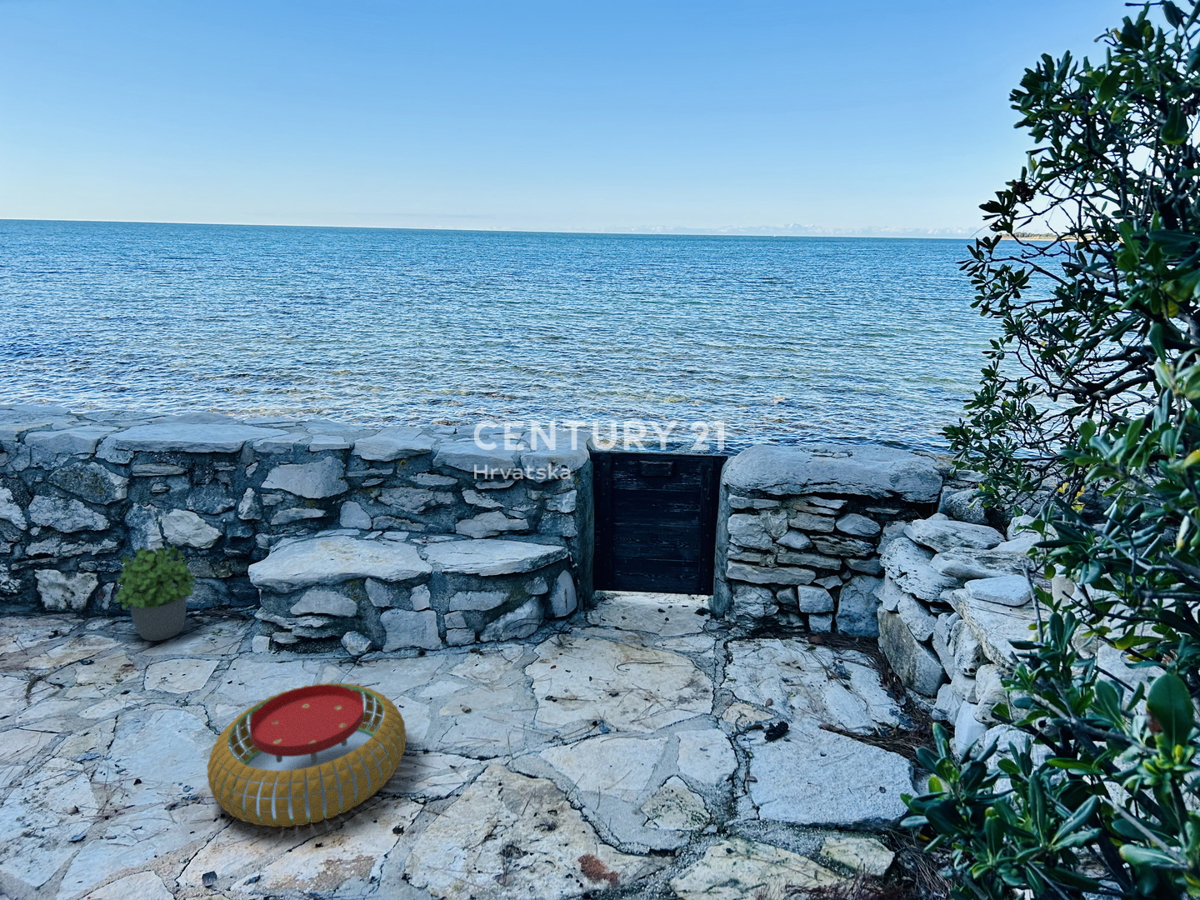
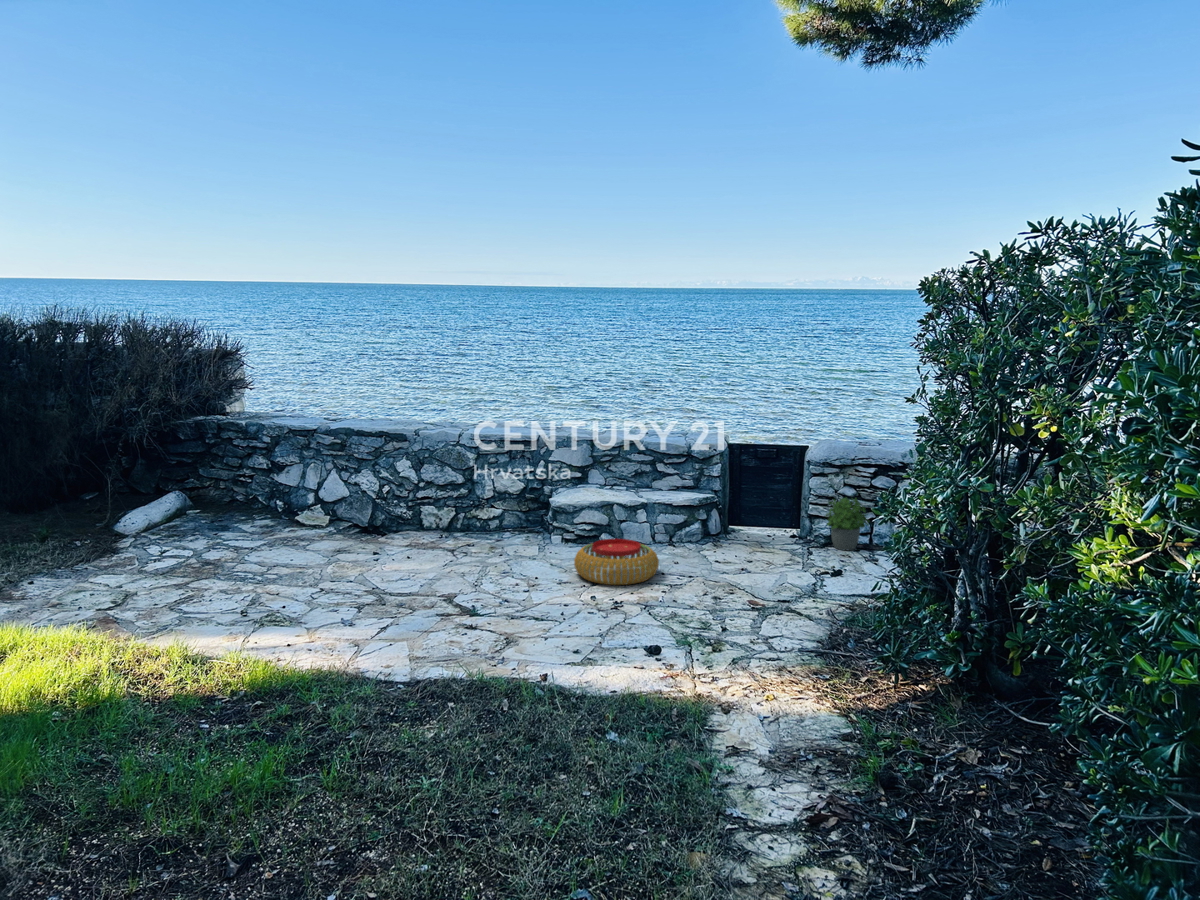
potted plant: present [115,545,196,641] -> present [826,498,869,550]

